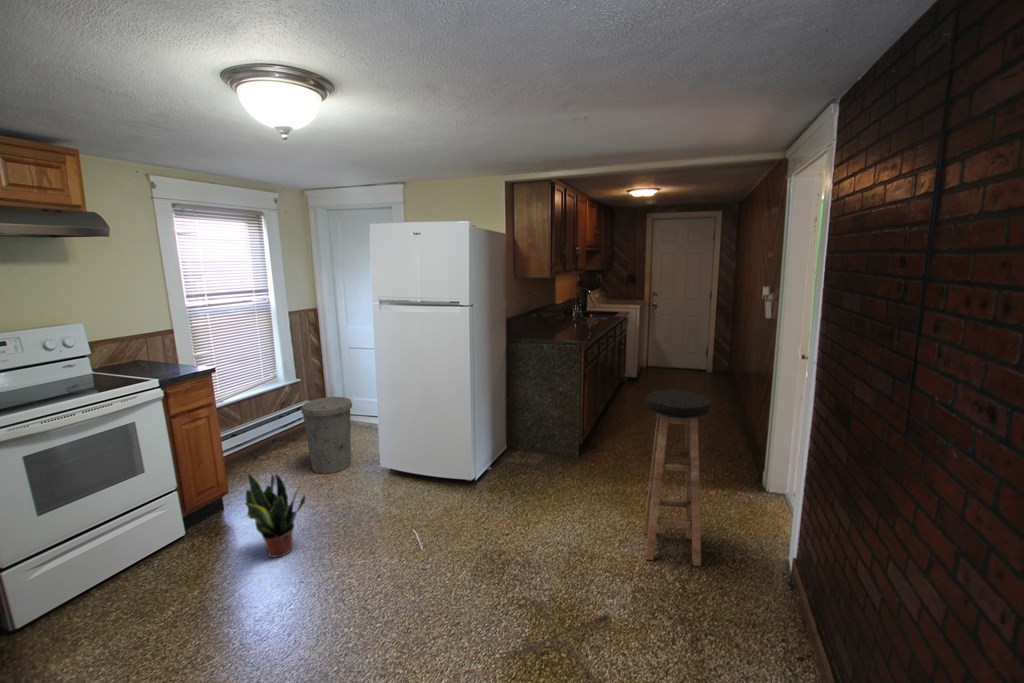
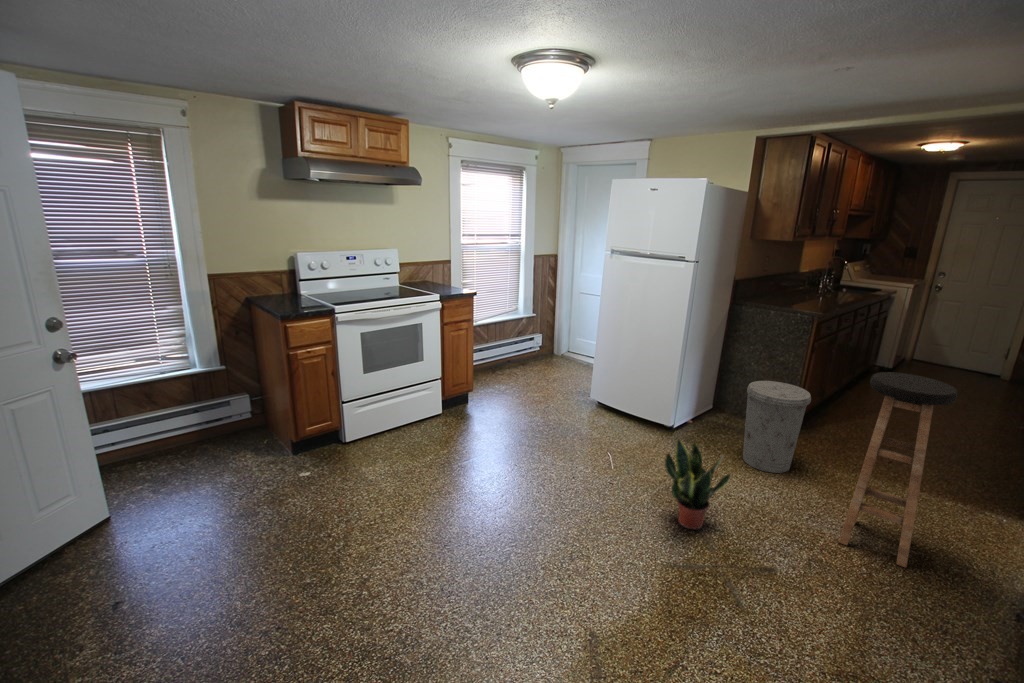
trash can: present [301,397,352,474] -> present [743,381,811,473]
potted plant: present [245,474,306,557] -> present [665,439,730,529]

